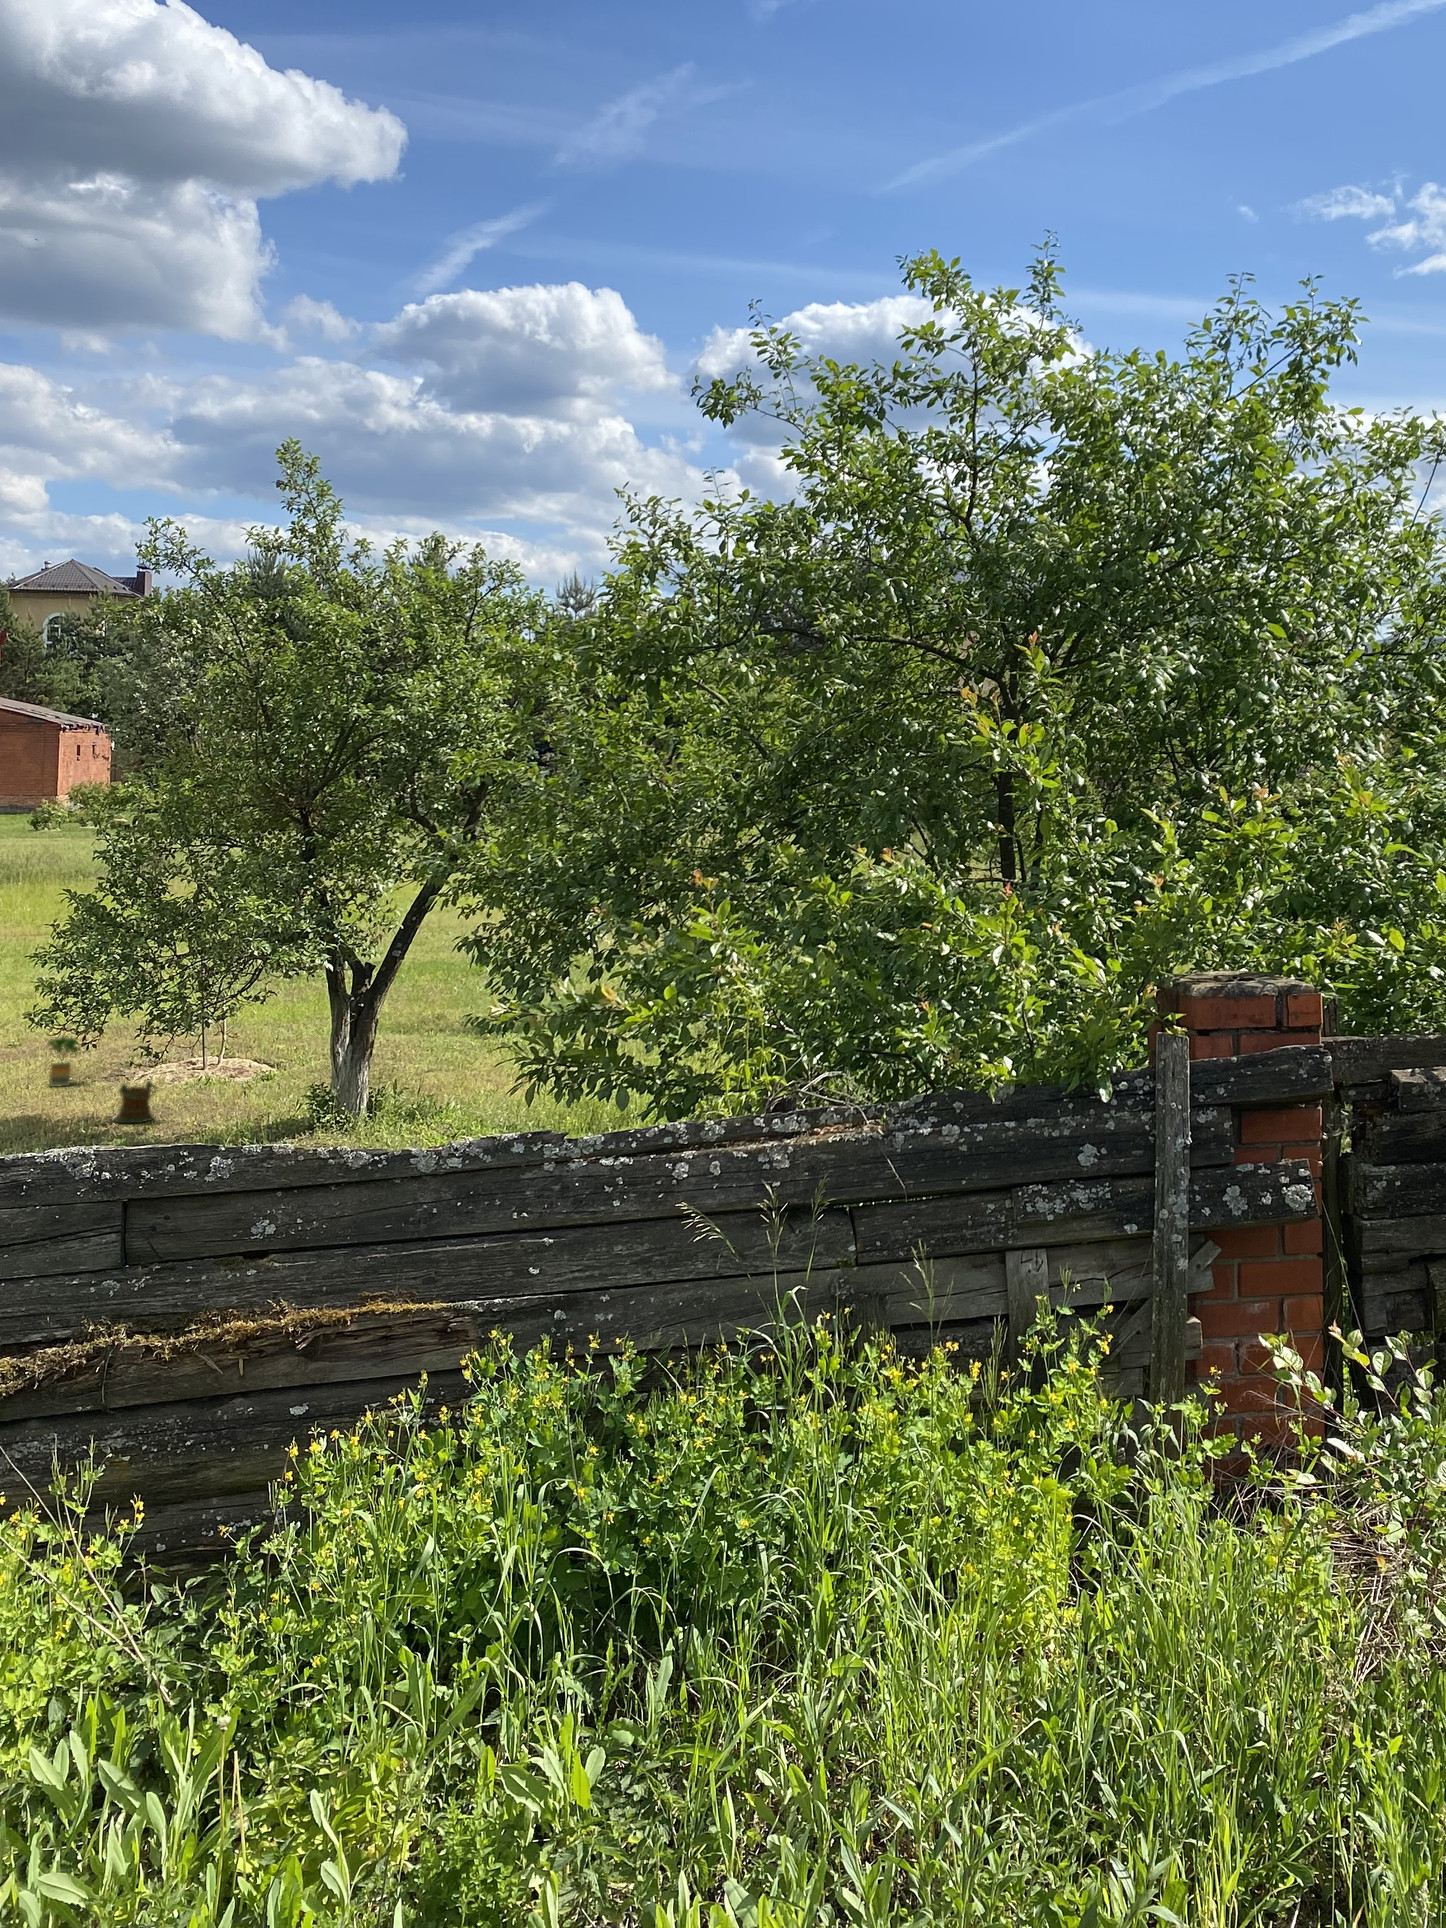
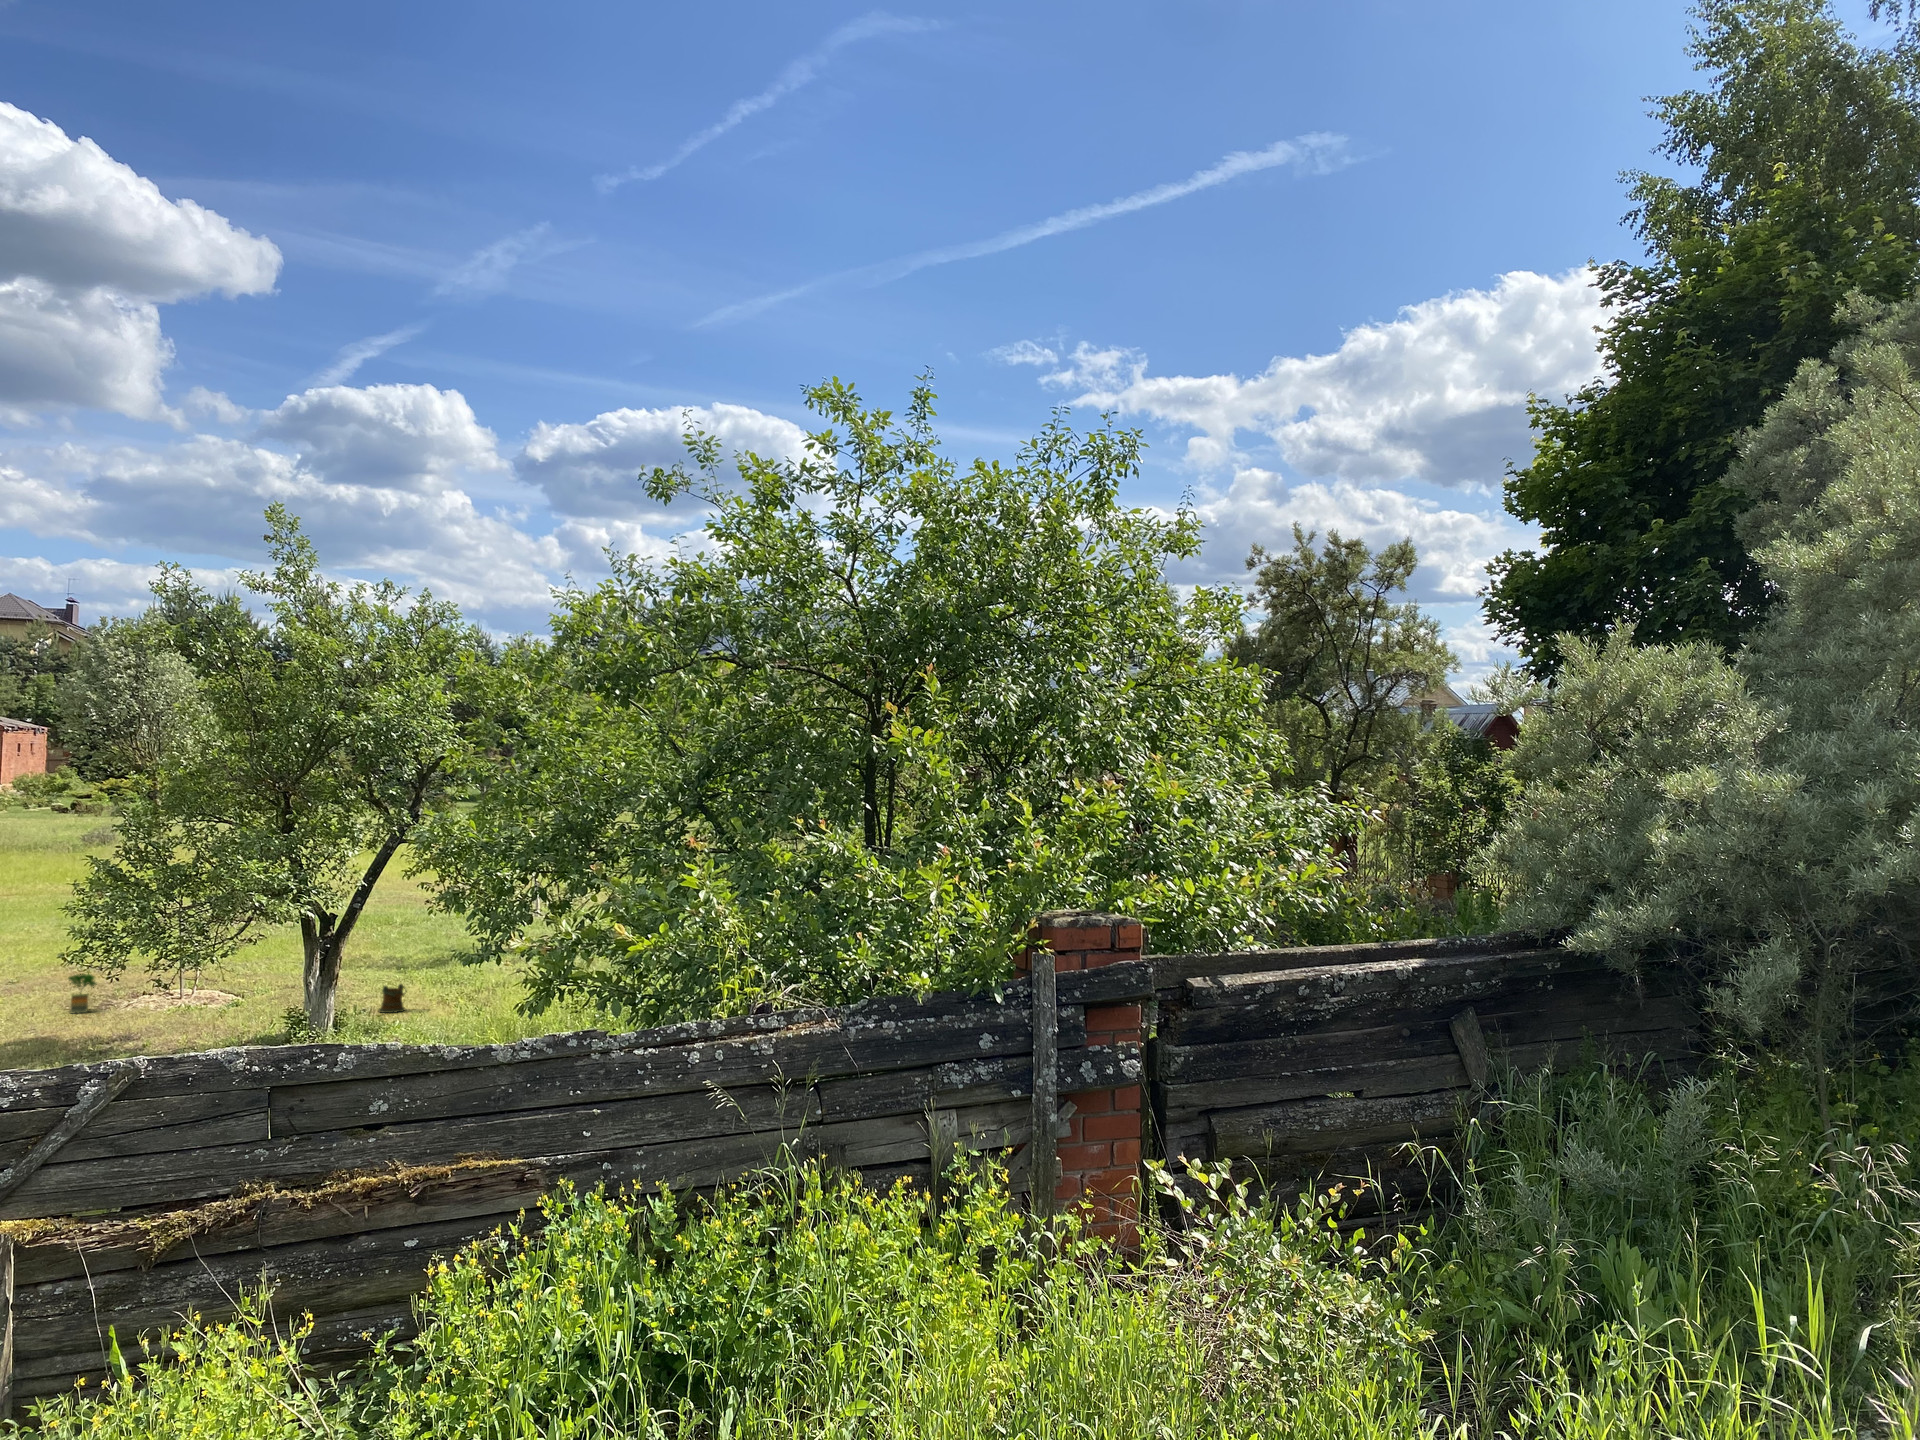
bucket: present [114,1081,157,1123] -> present [379,984,406,1013]

